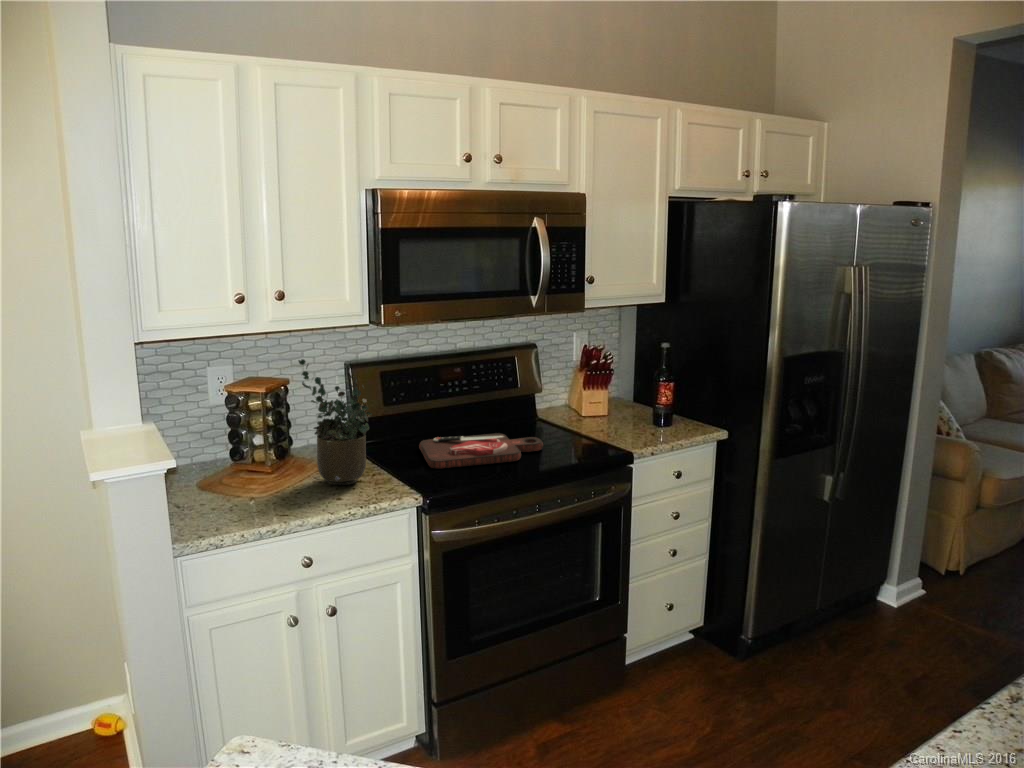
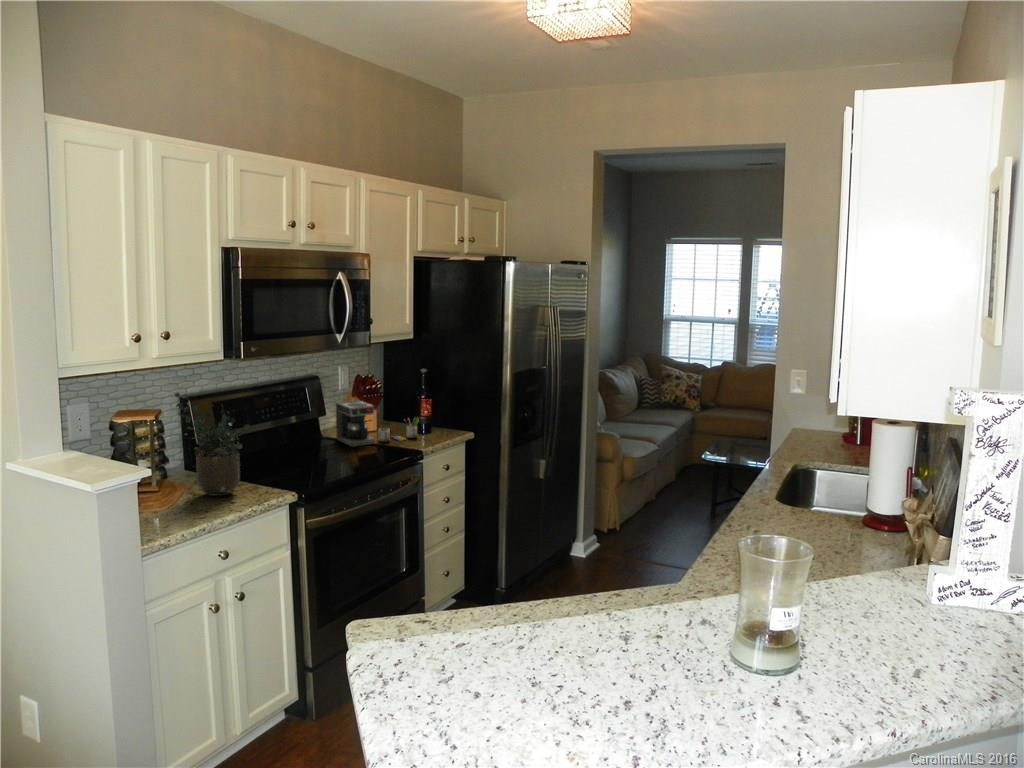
coffee maker: none [549,376,649,433] -> present [336,400,419,447]
cutting board: present [419,433,543,469] -> none [253,449,356,478]

